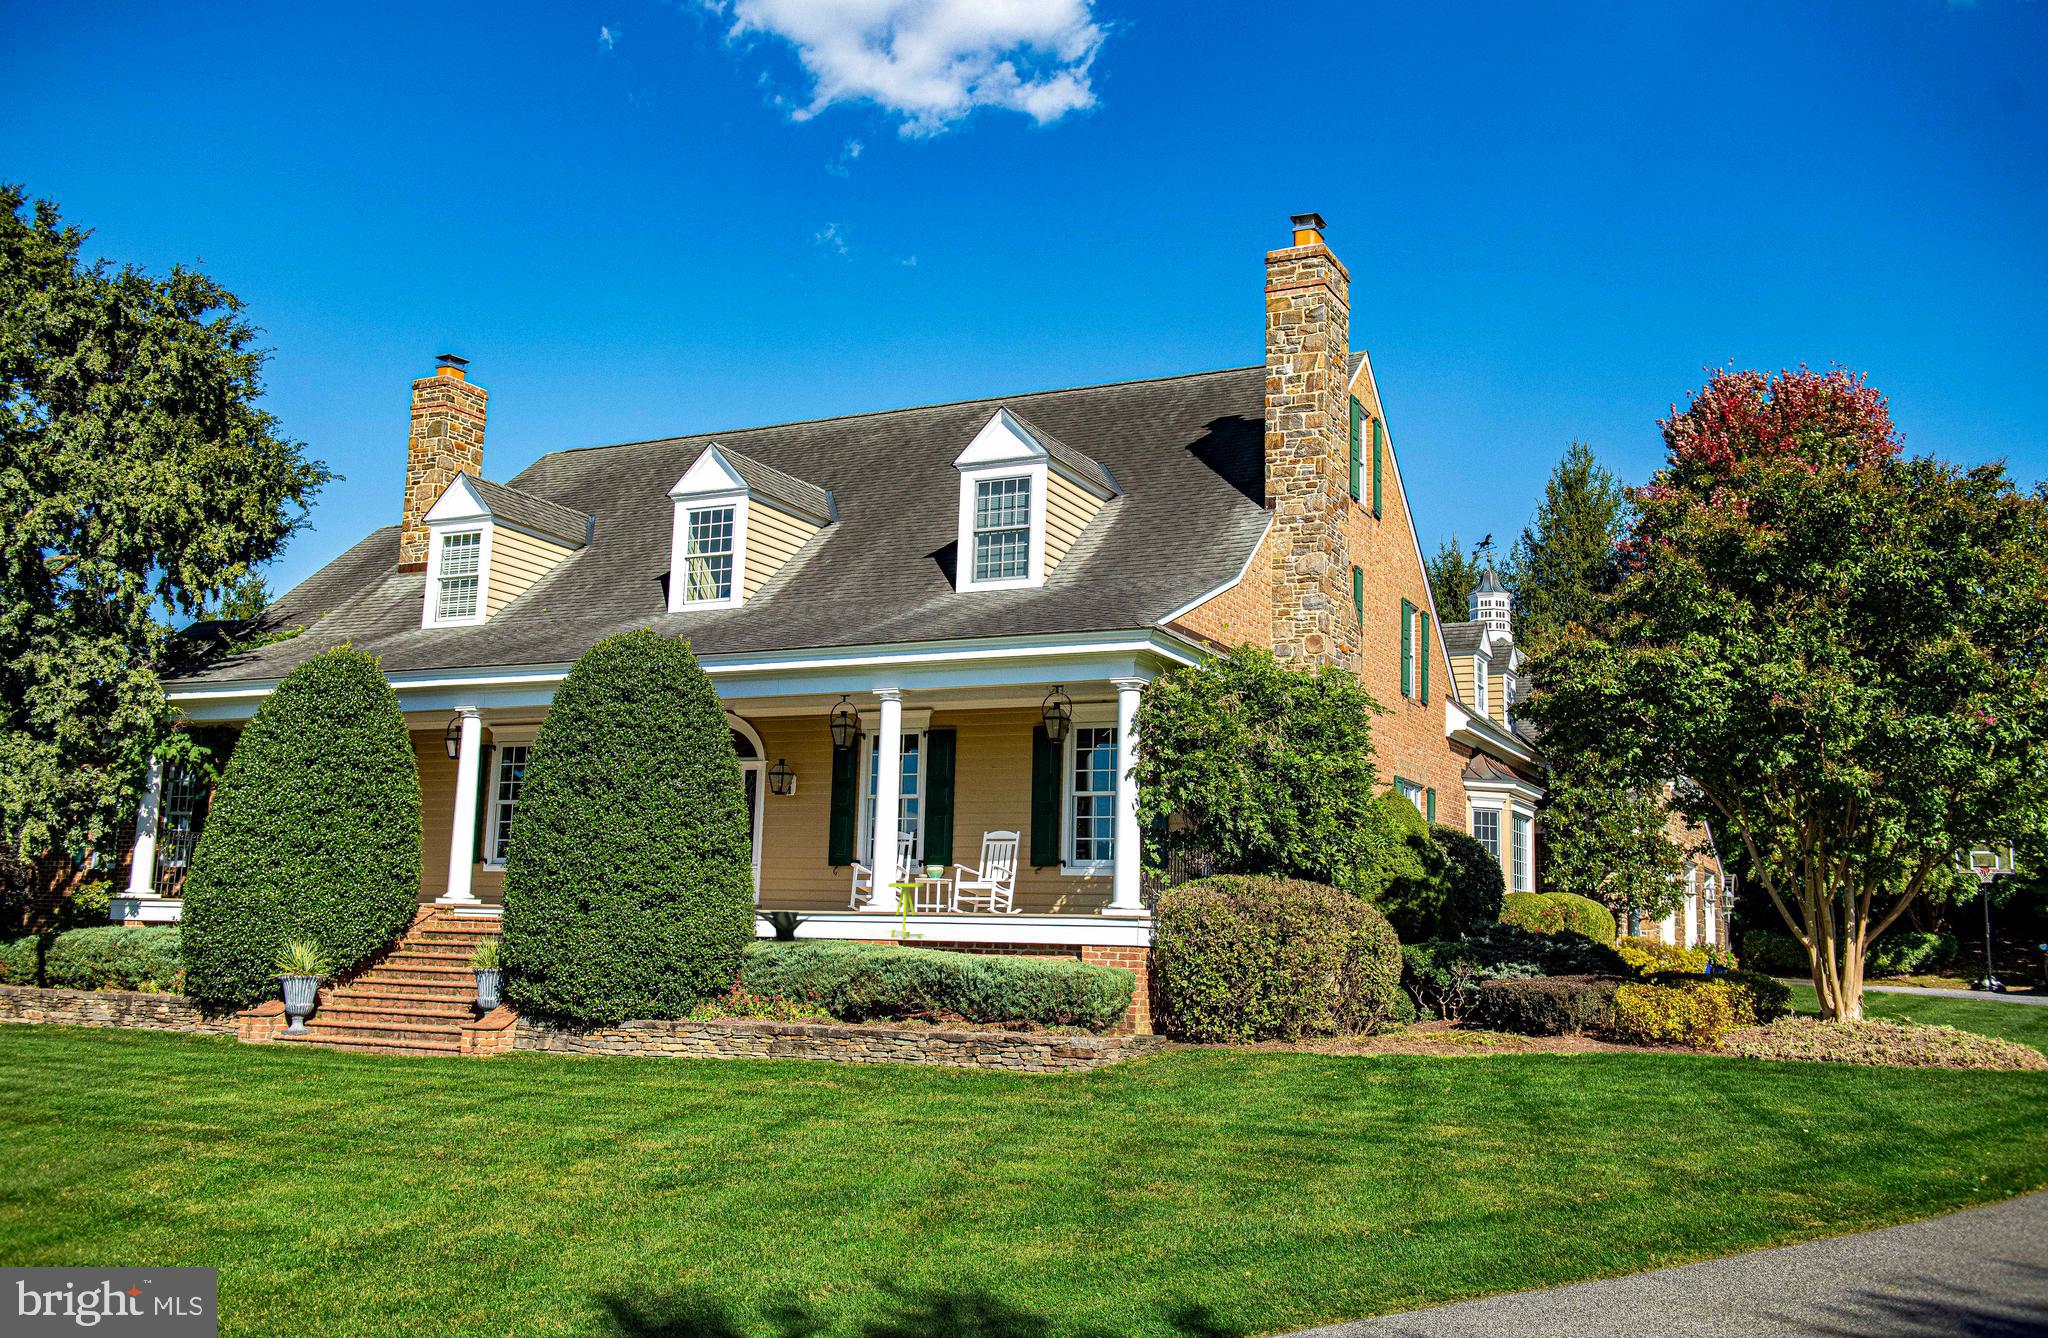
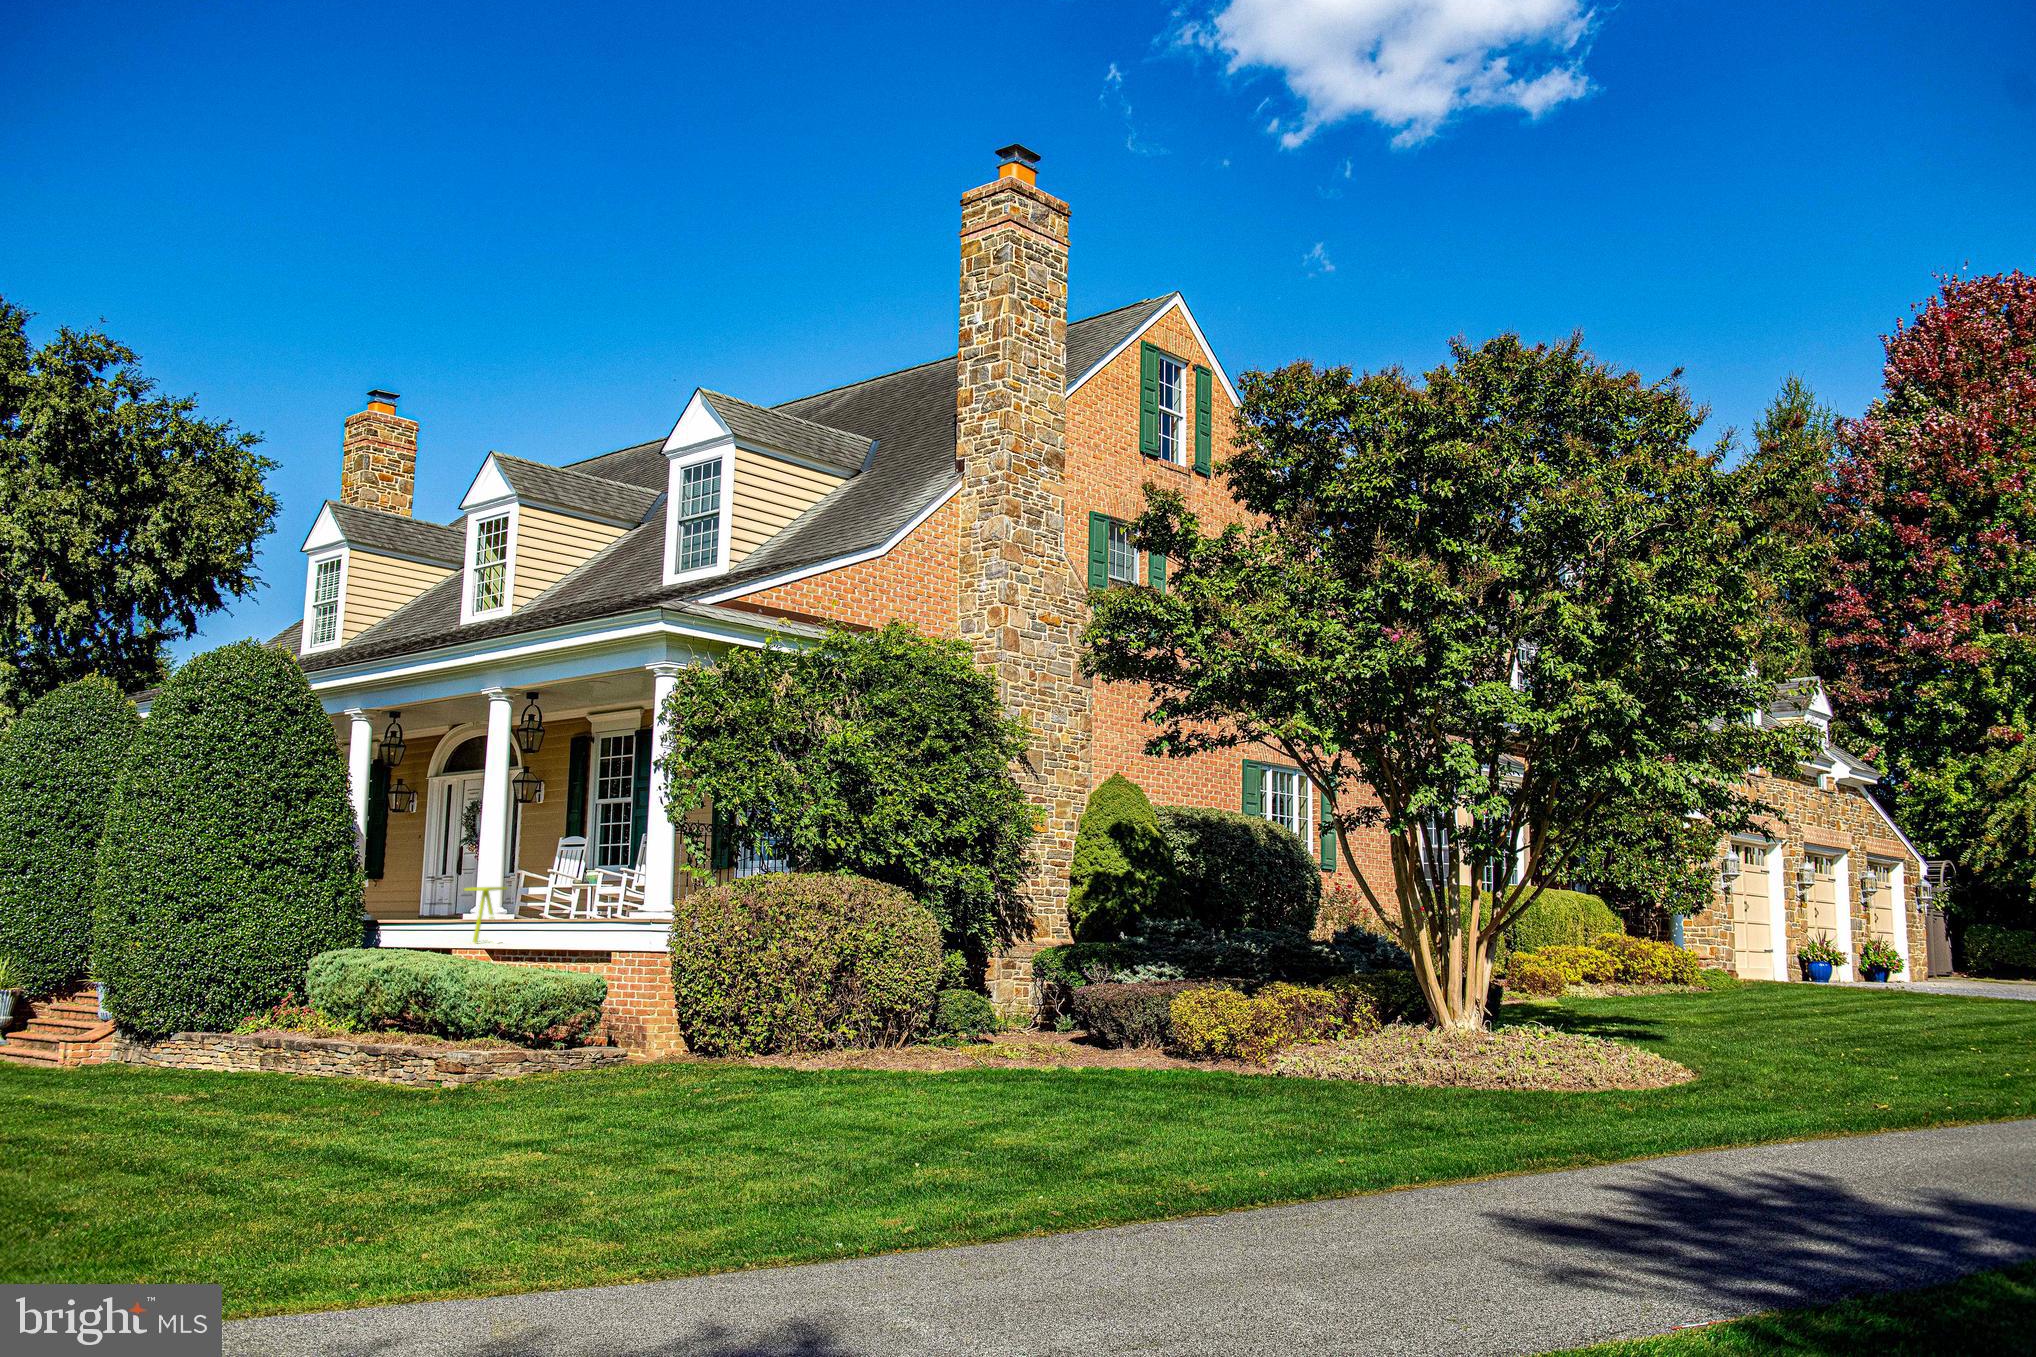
potted plant: present [746,909,811,941] -> none [295,913,366,945]

